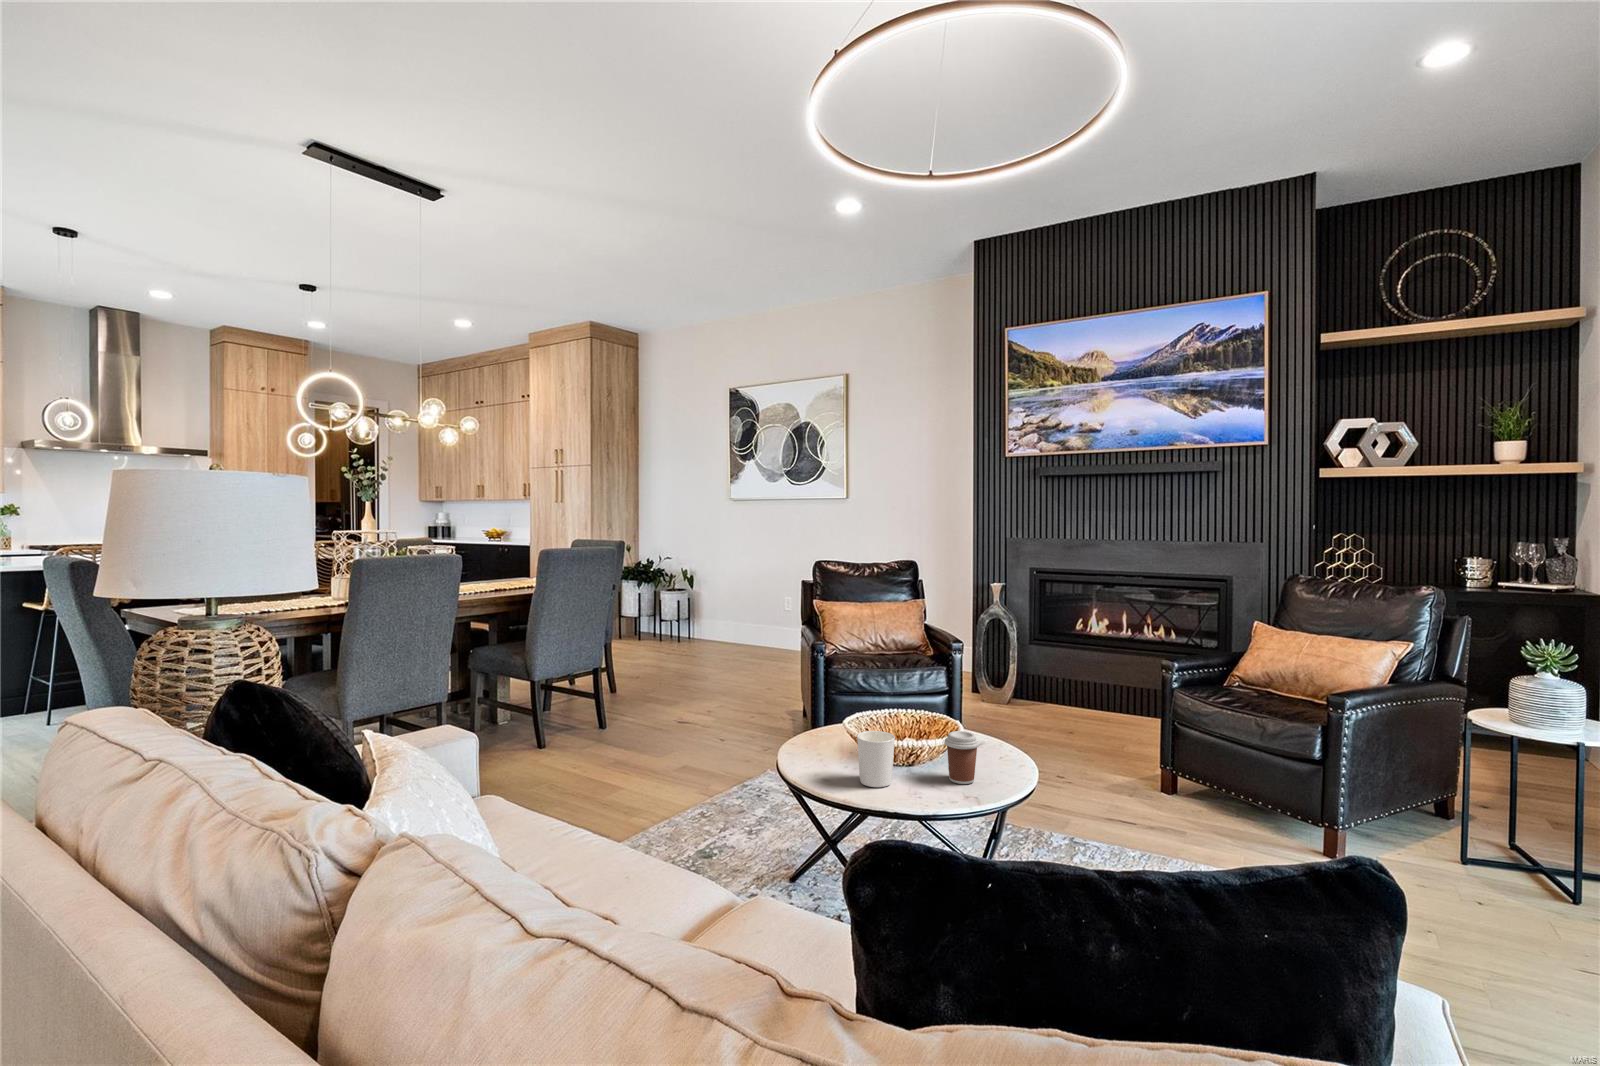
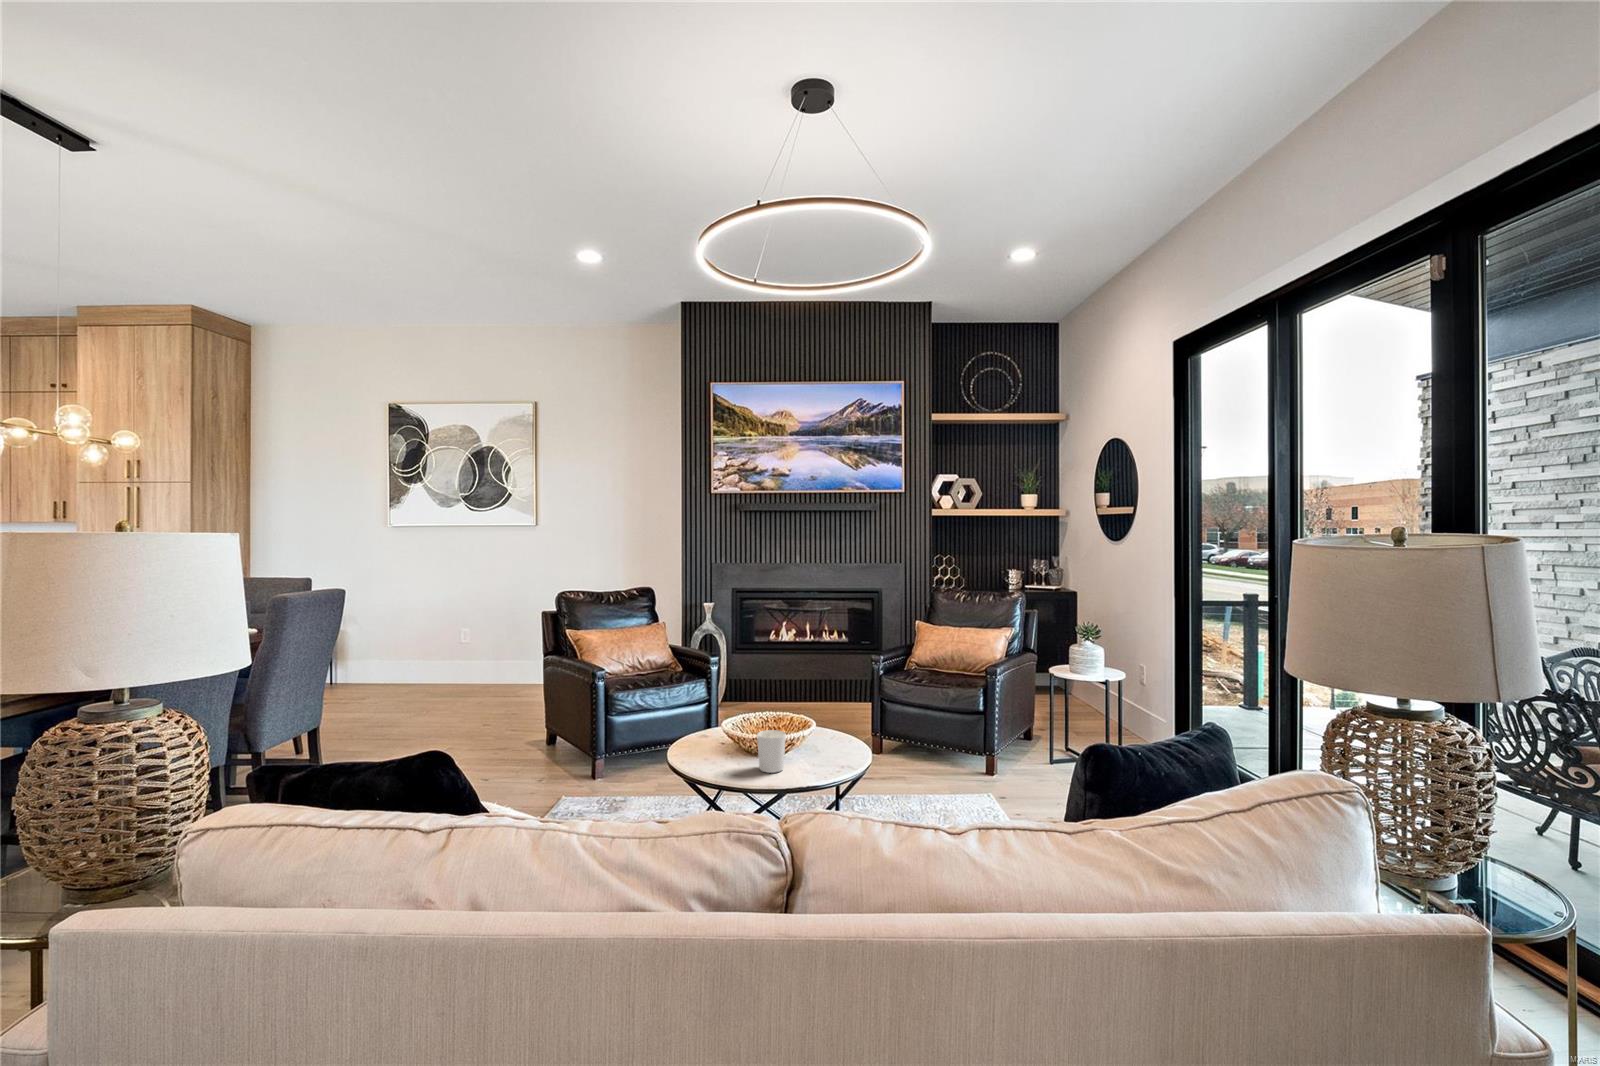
coffee cup: present [944,731,980,784] -> none [811,721,837,760]

